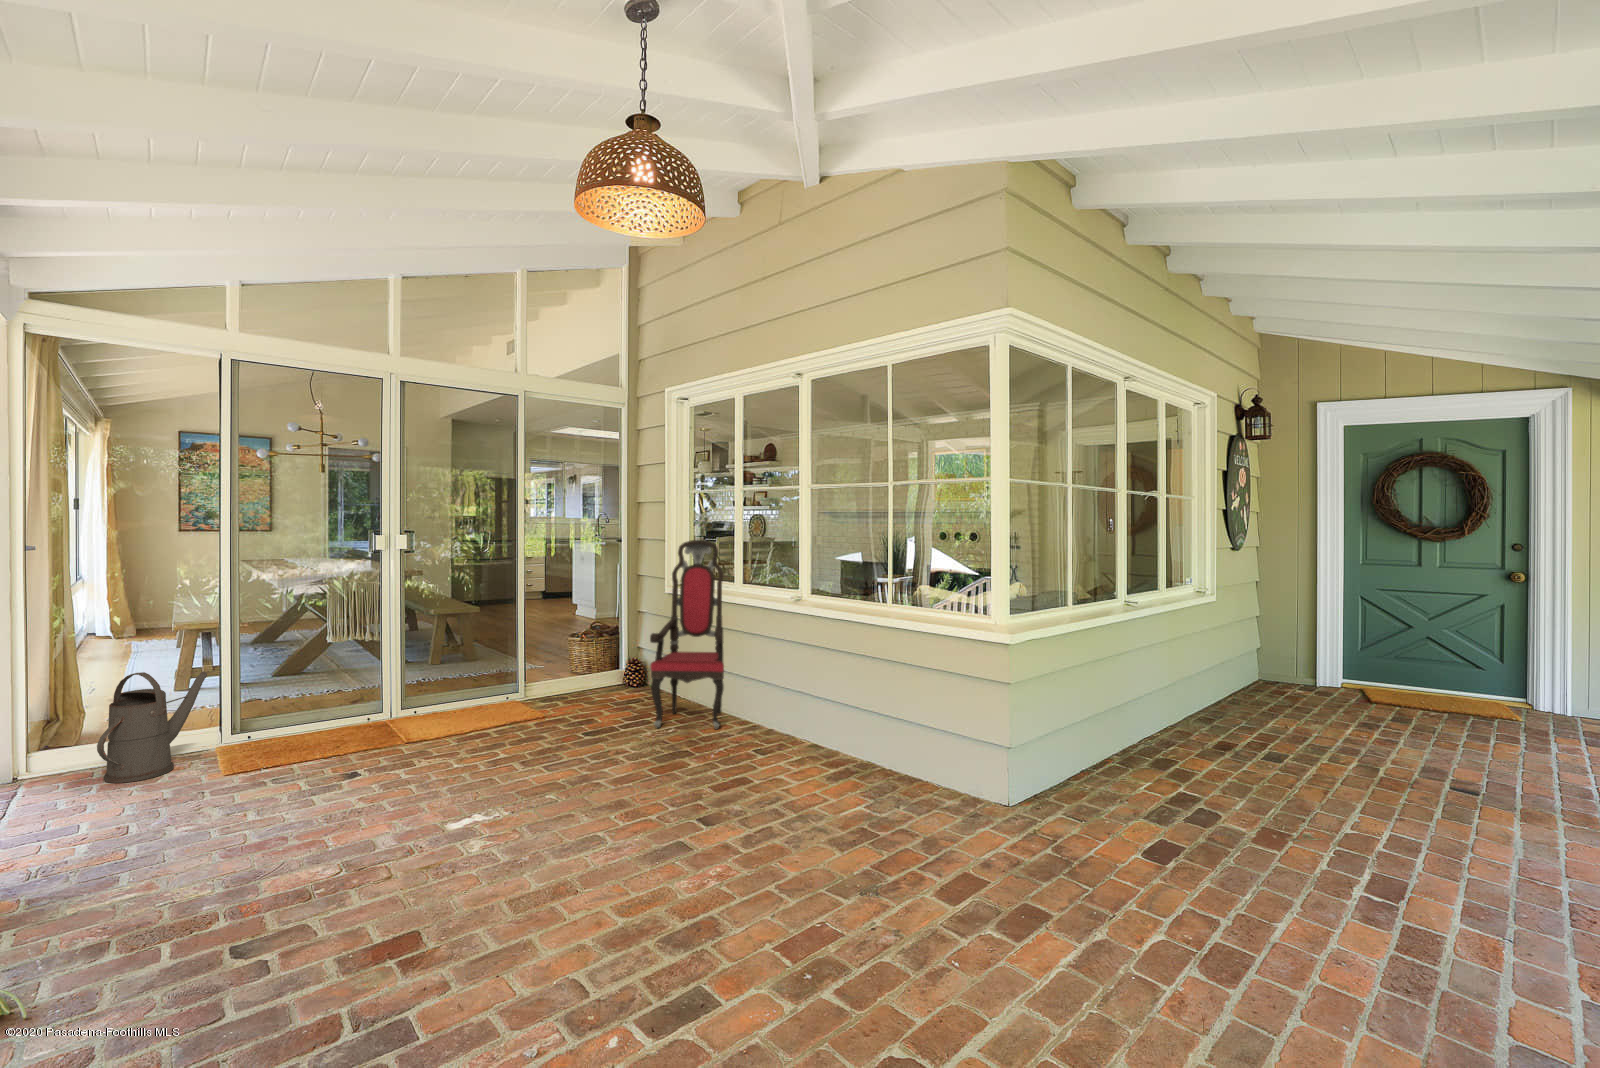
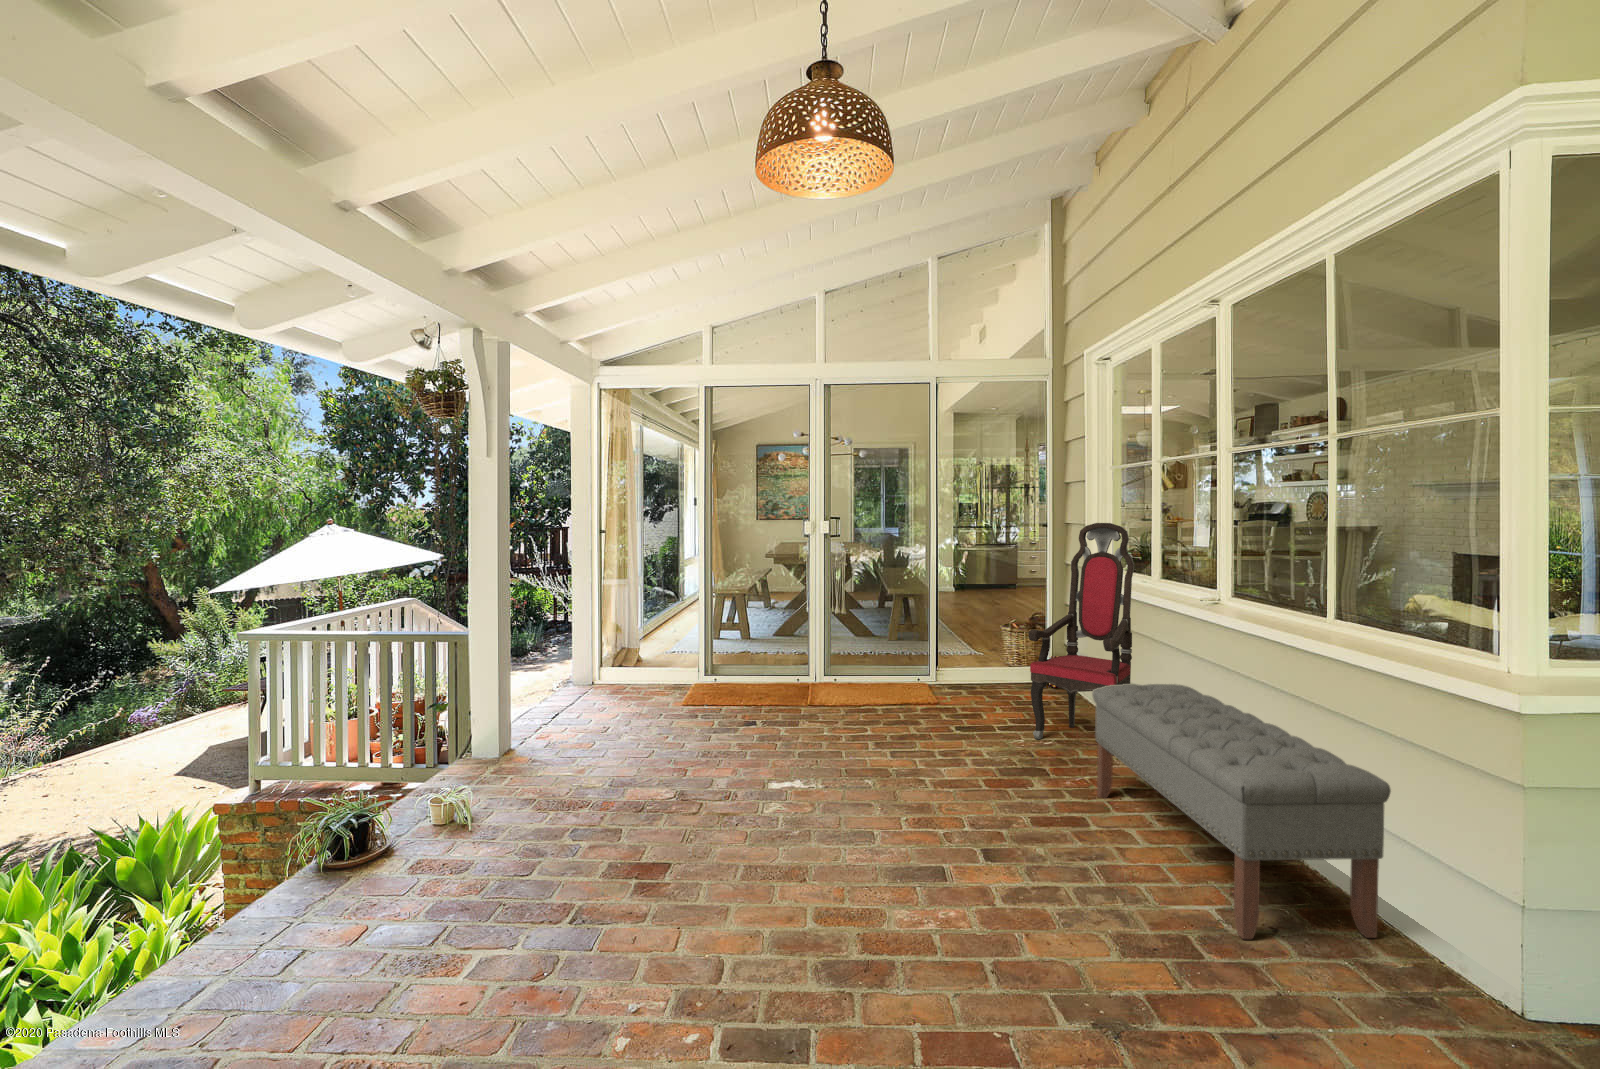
bench: none [732,661,946,818] -> present [1092,684,1391,939]
watering can: present [97,671,207,783] -> none [617,617,693,695]

